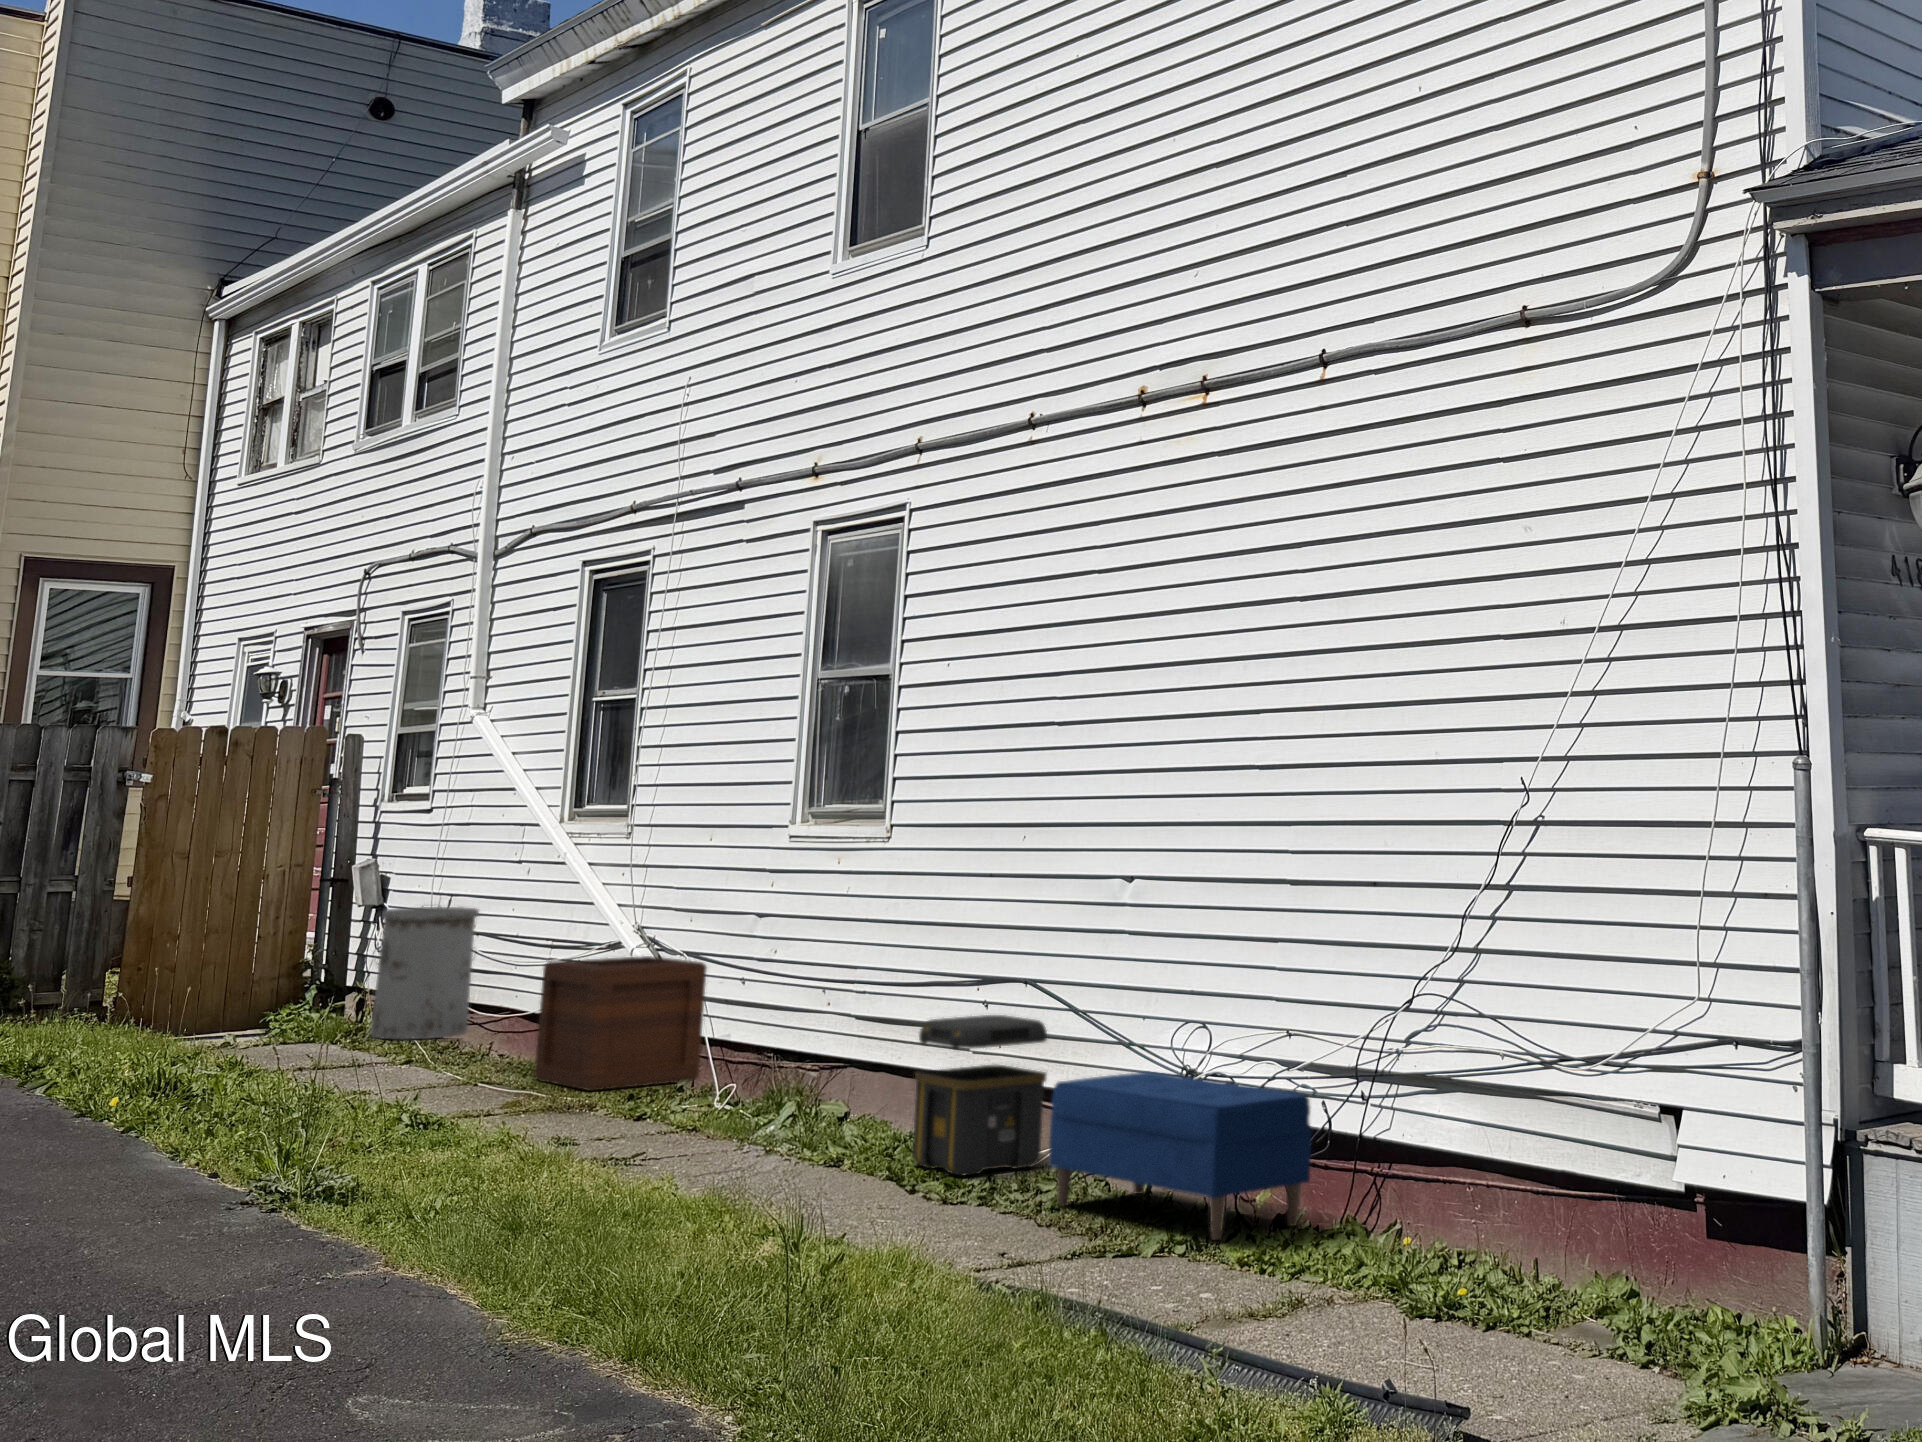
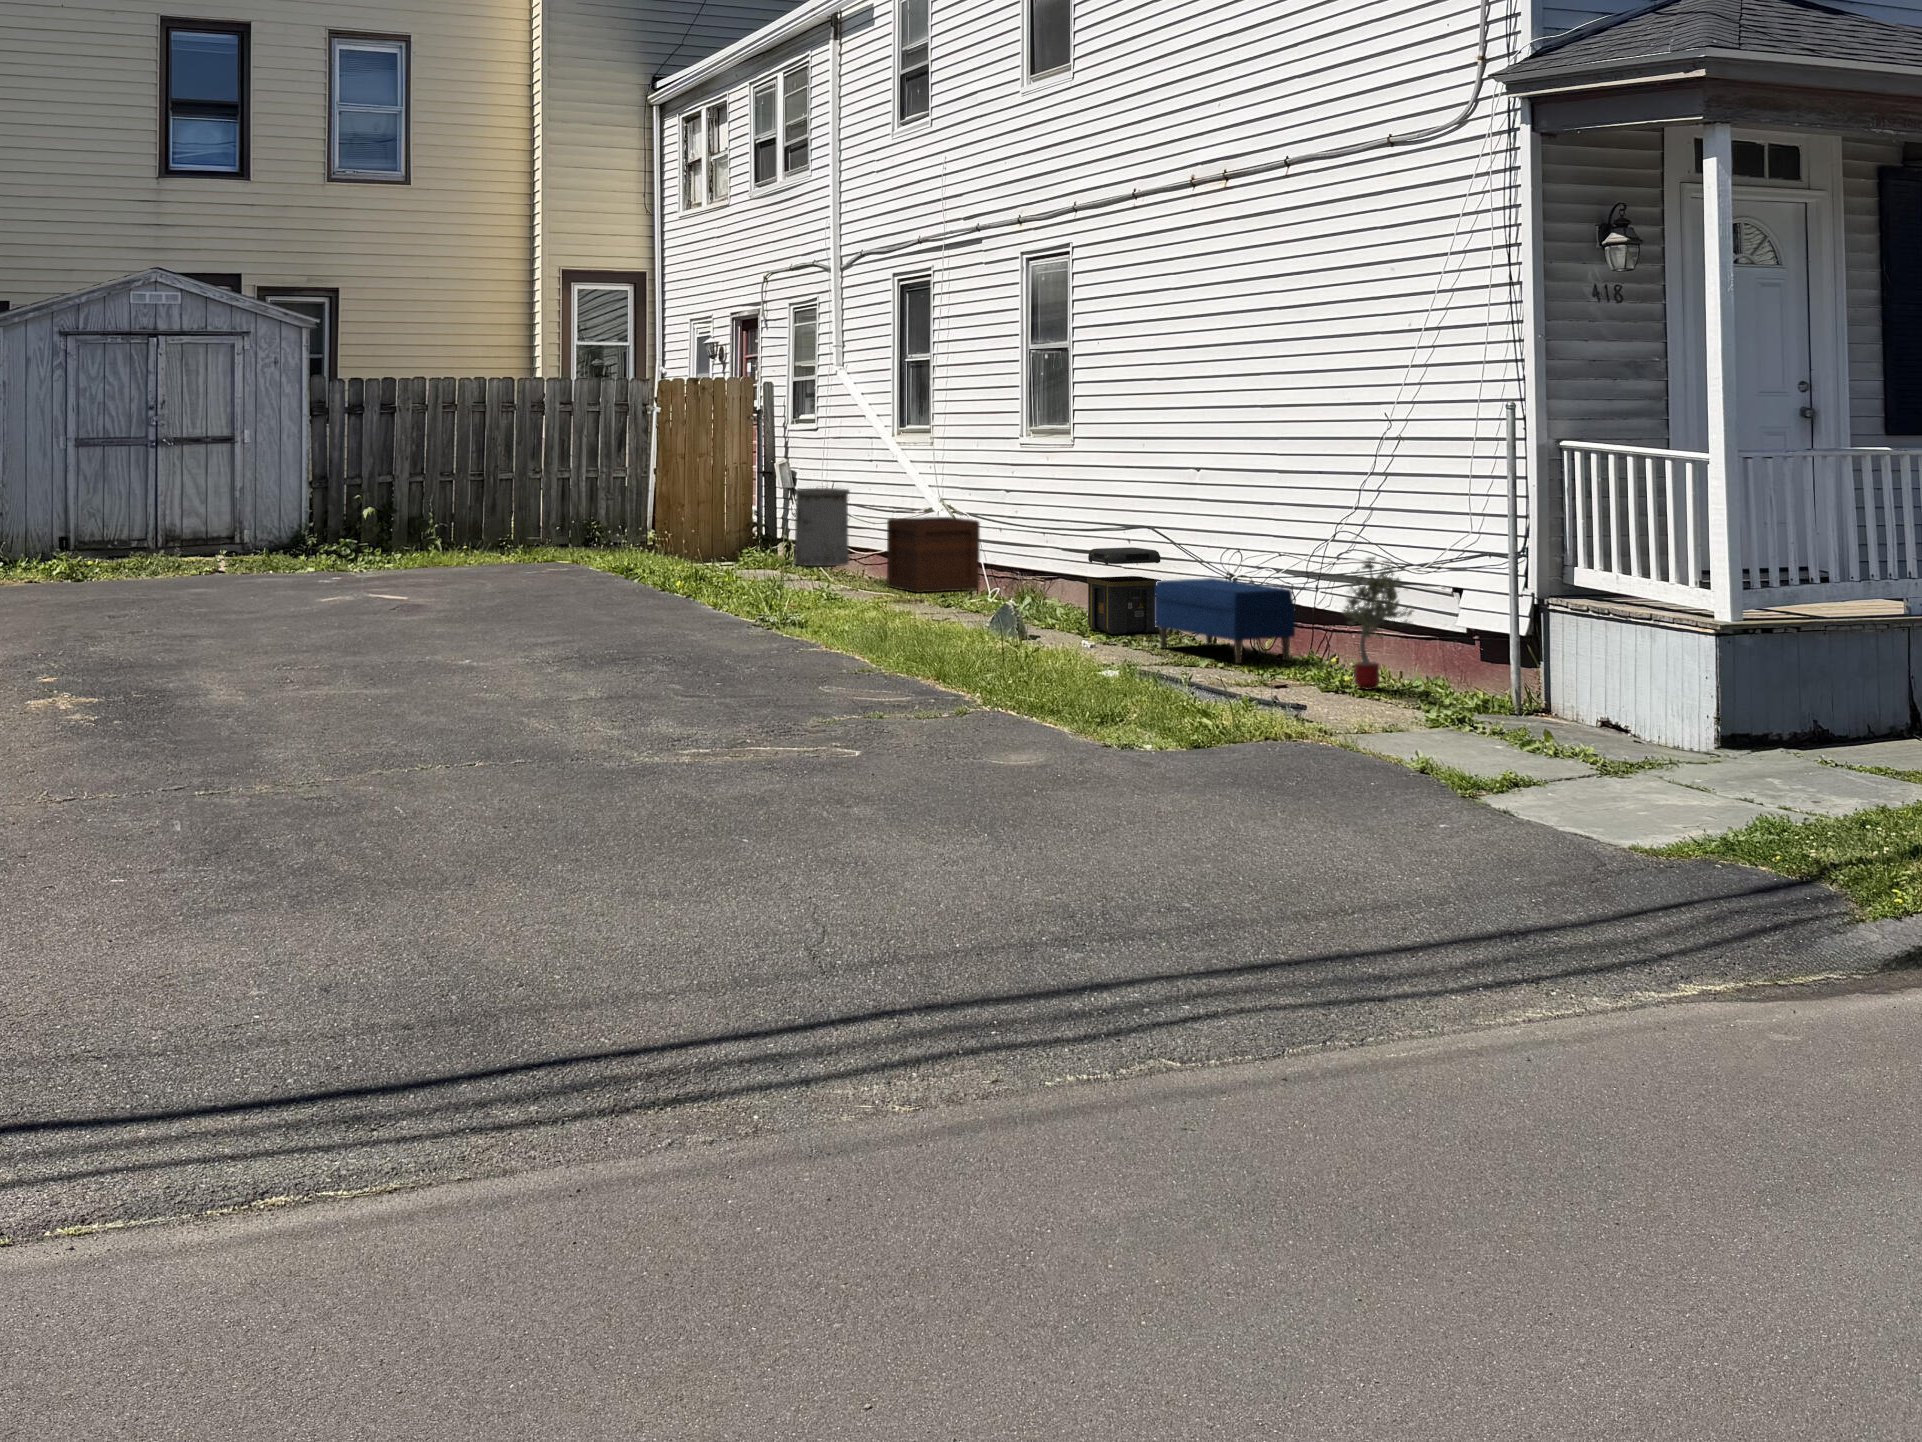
potted tree: none [1425,1043,1569,1298] -> present [1342,557,1414,690]

